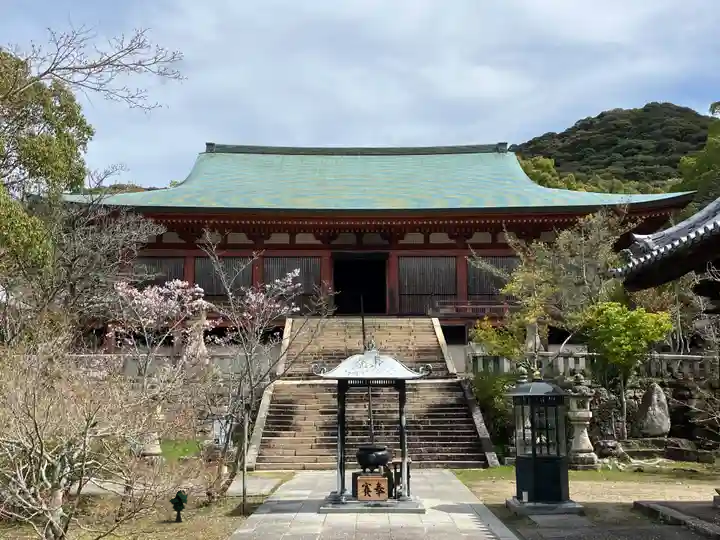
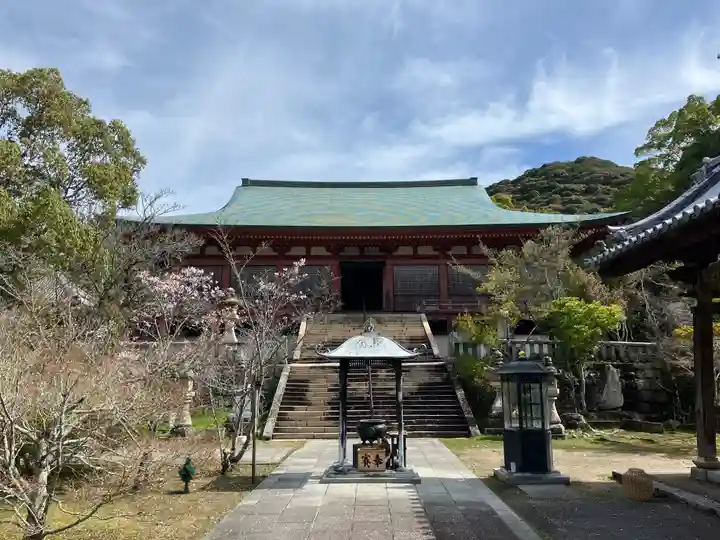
woven basket: none [630,493,660,526] -> present [622,468,653,501]

